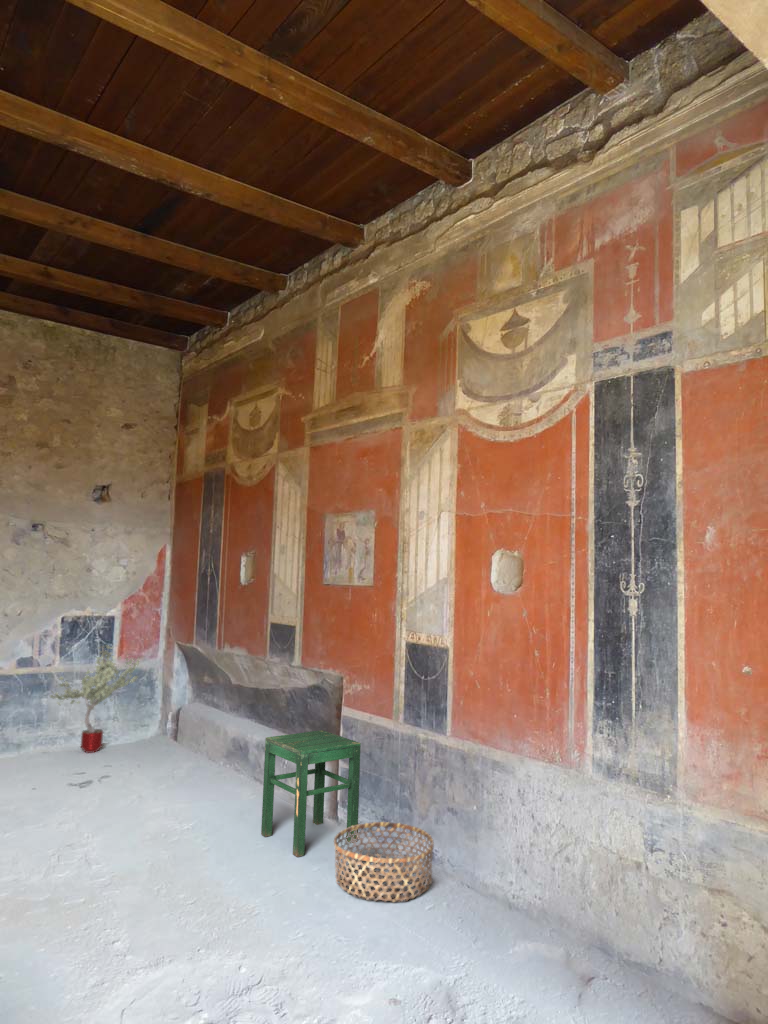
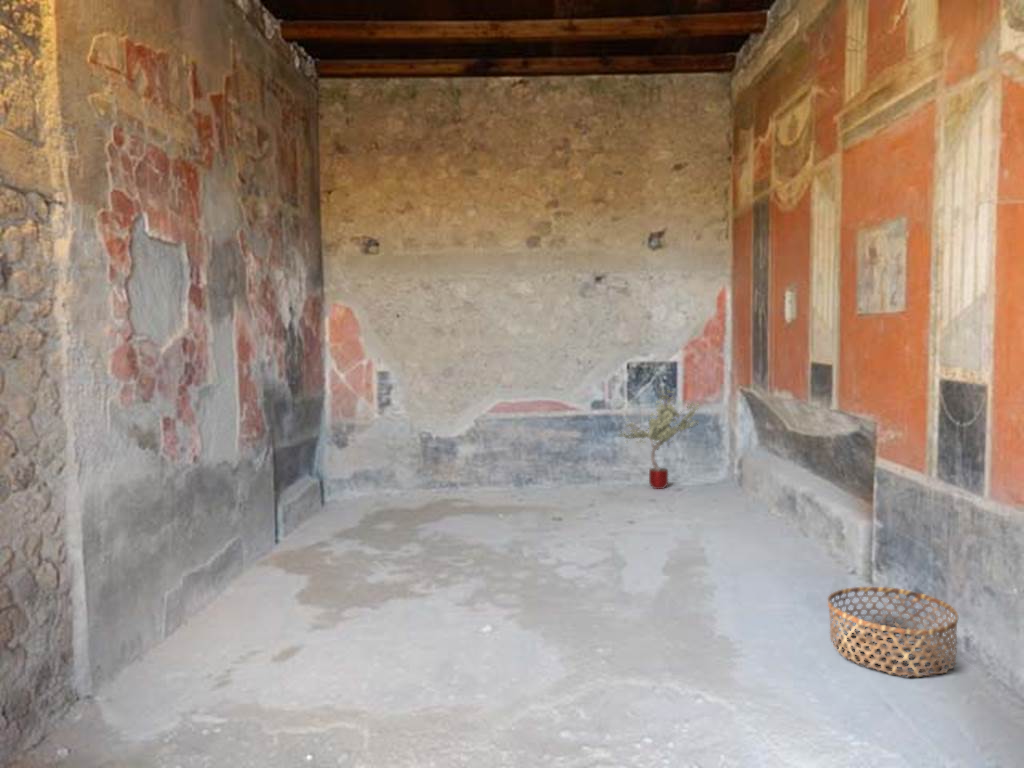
stool: present [261,730,361,857] -> none [778,482,888,609]

